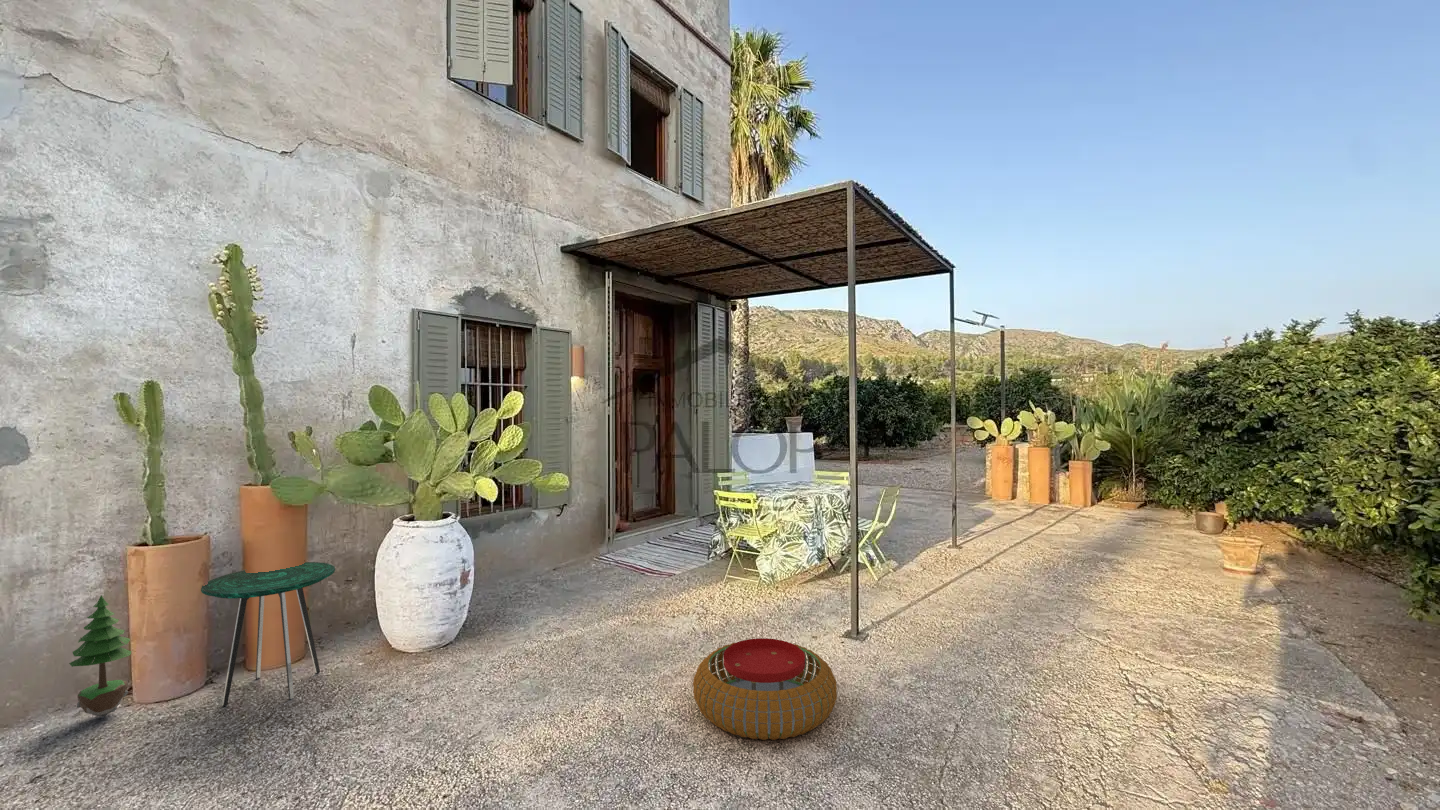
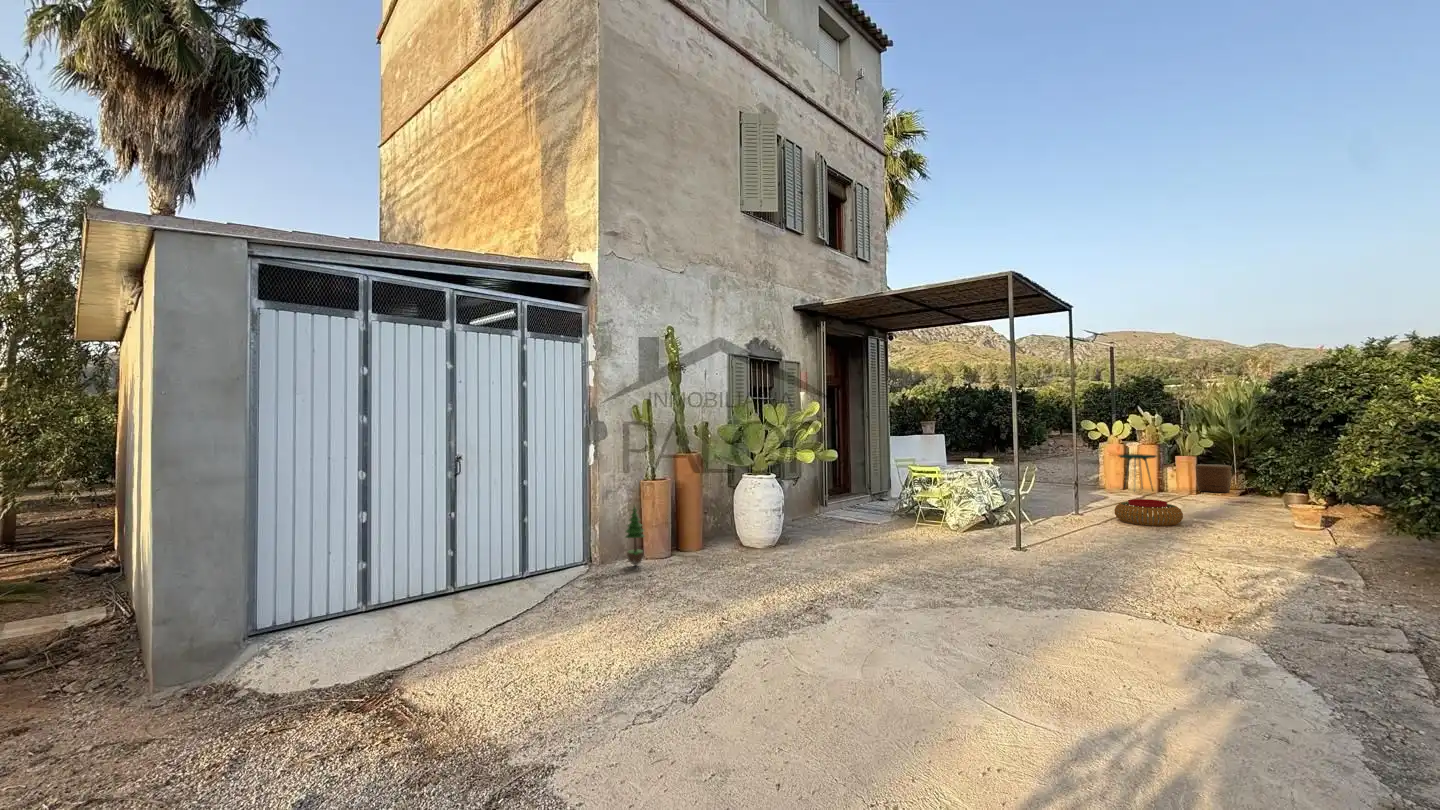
woven basket: none [1093,472,1133,508] -> present [1196,464,1232,493]
side table: present [201,562,335,706] -> present [1119,454,1156,490]
pouf: present [693,638,837,740] -> present [1114,499,1183,526]

